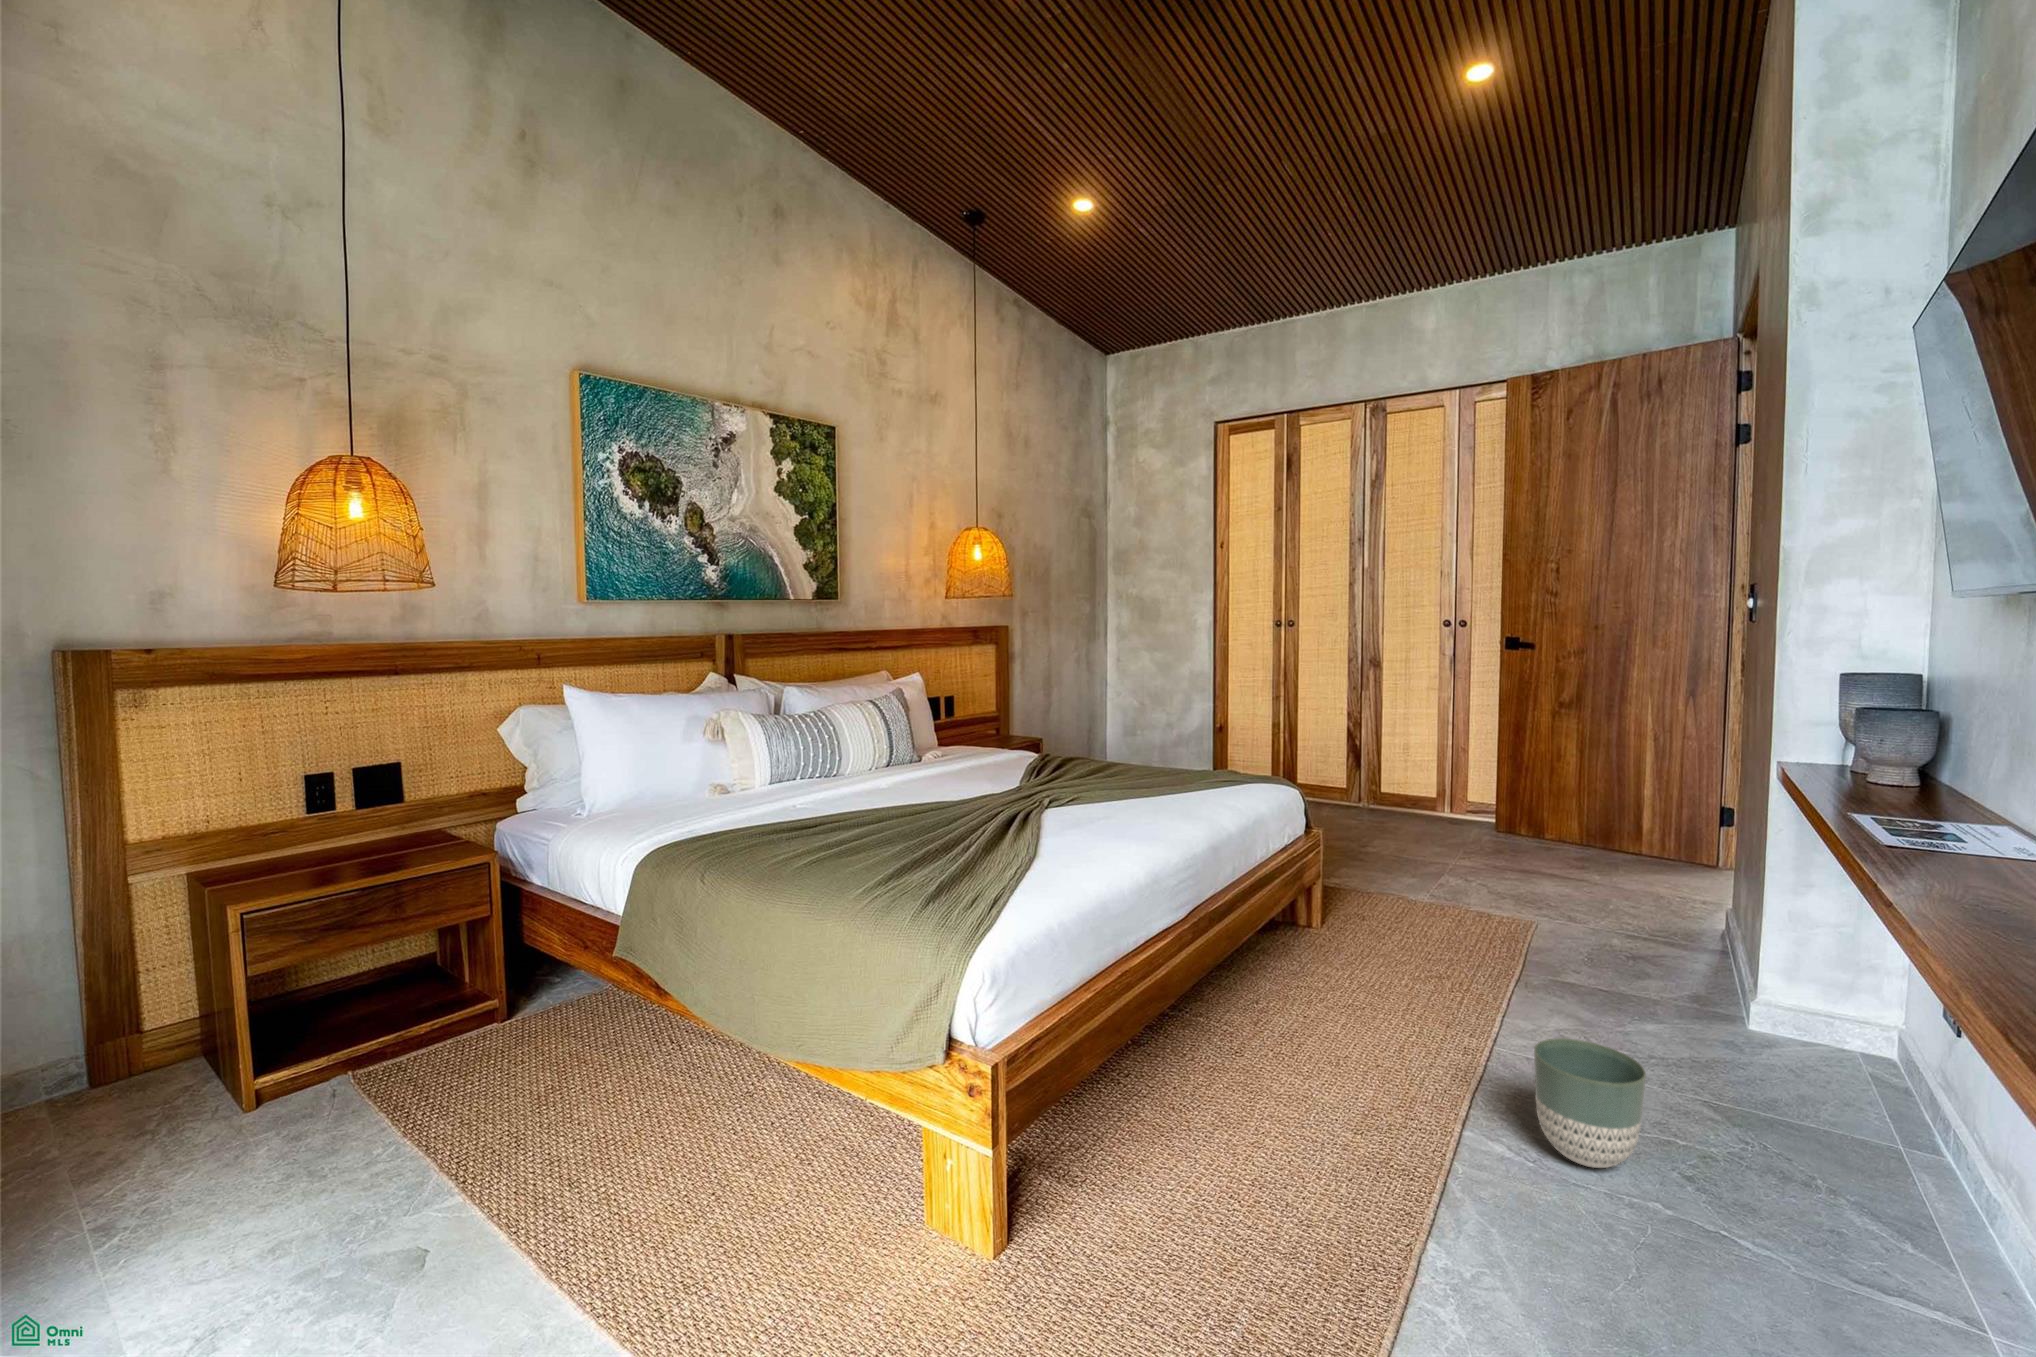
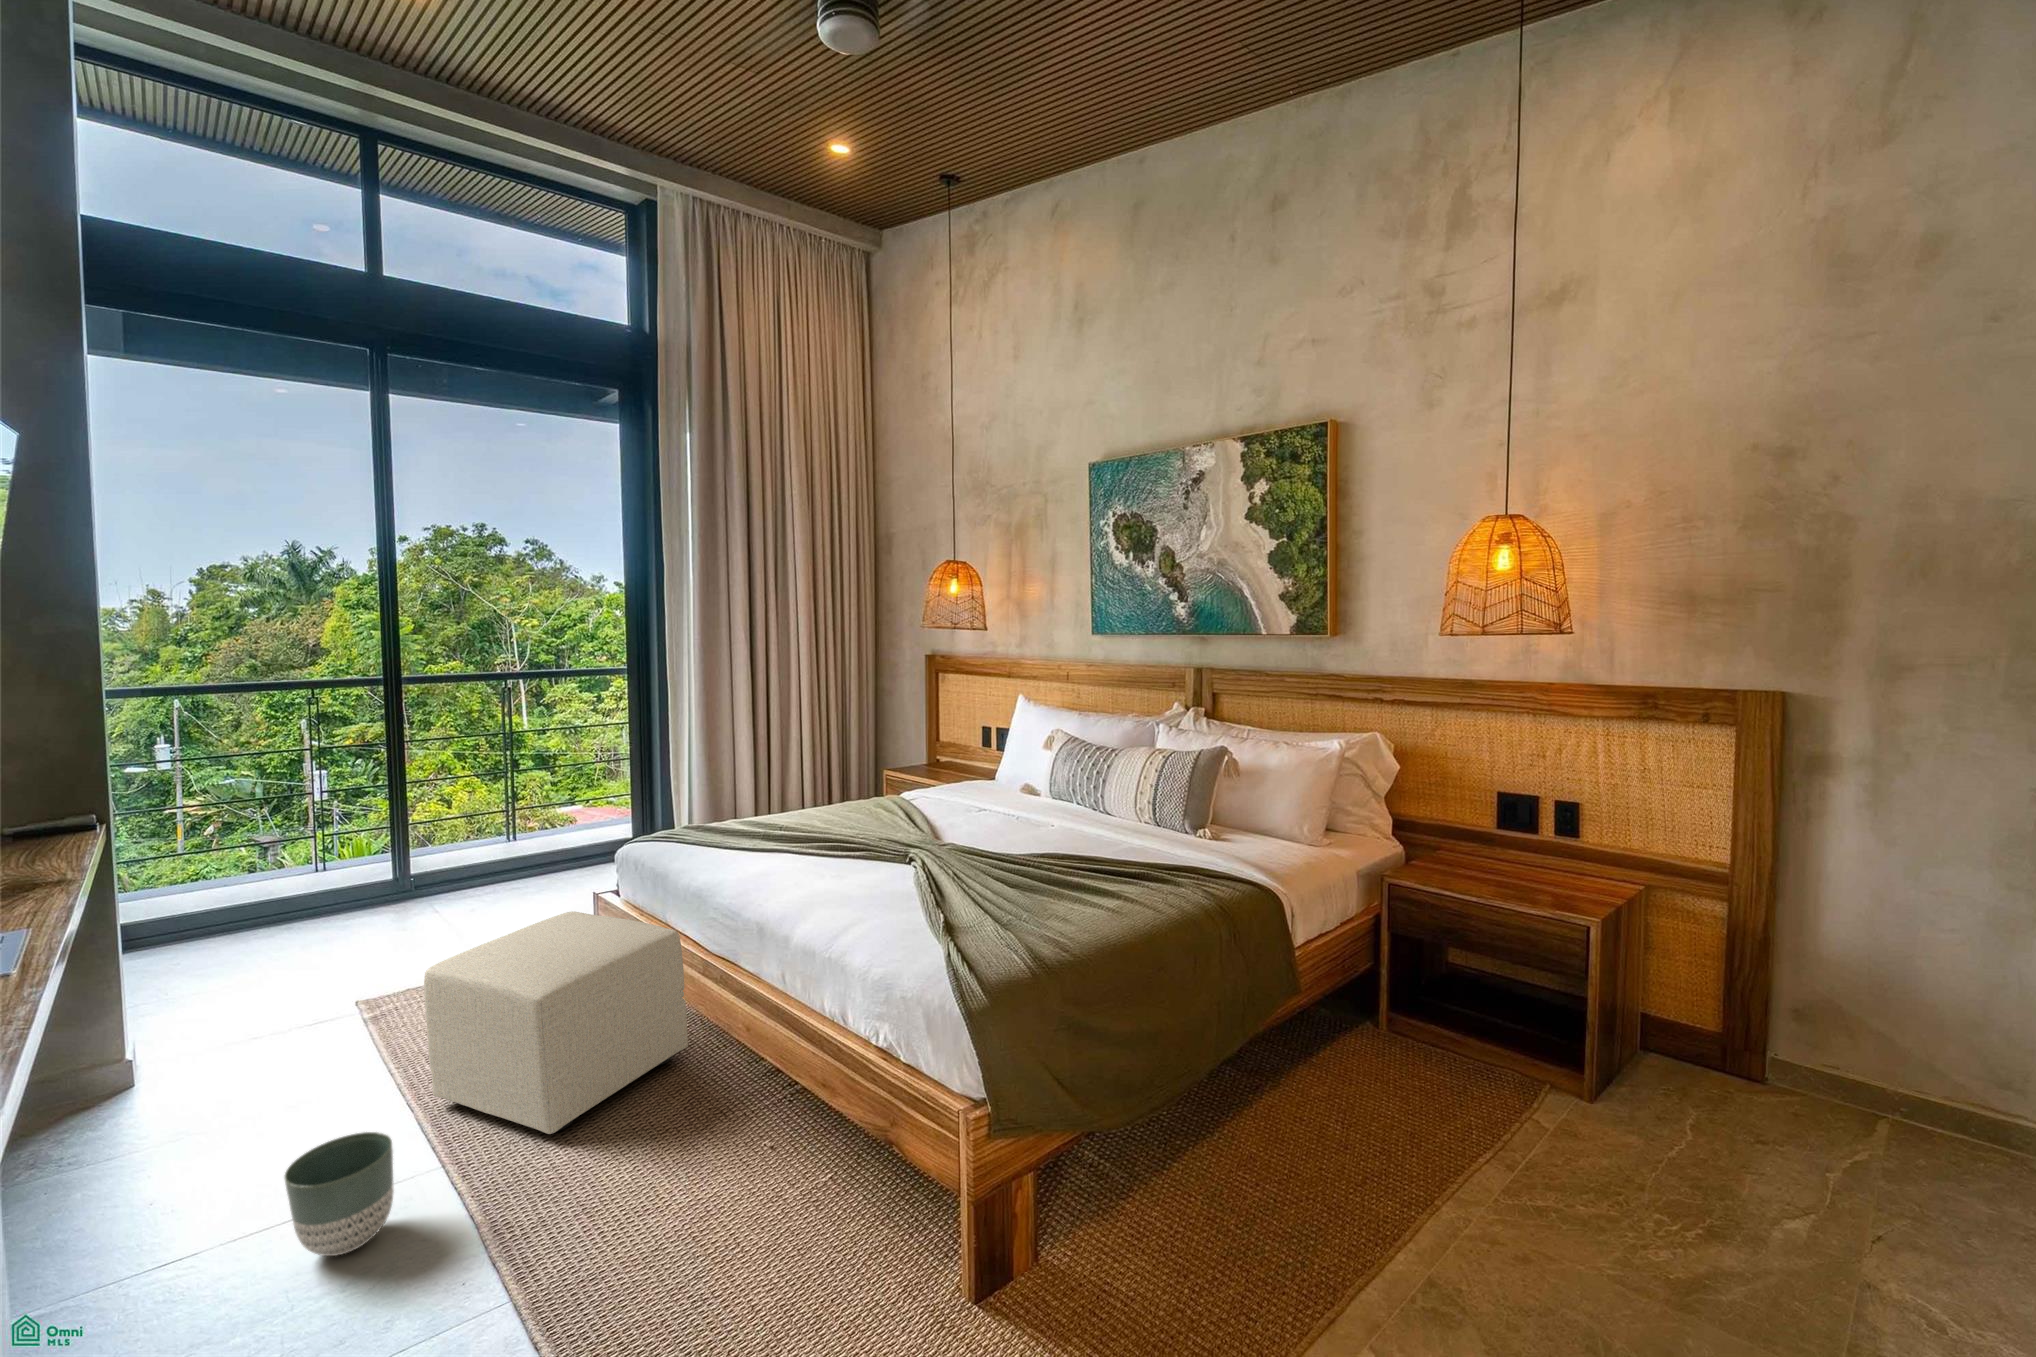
ottoman: none [1111,915,1396,1232] -> present [424,911,688,1134]

